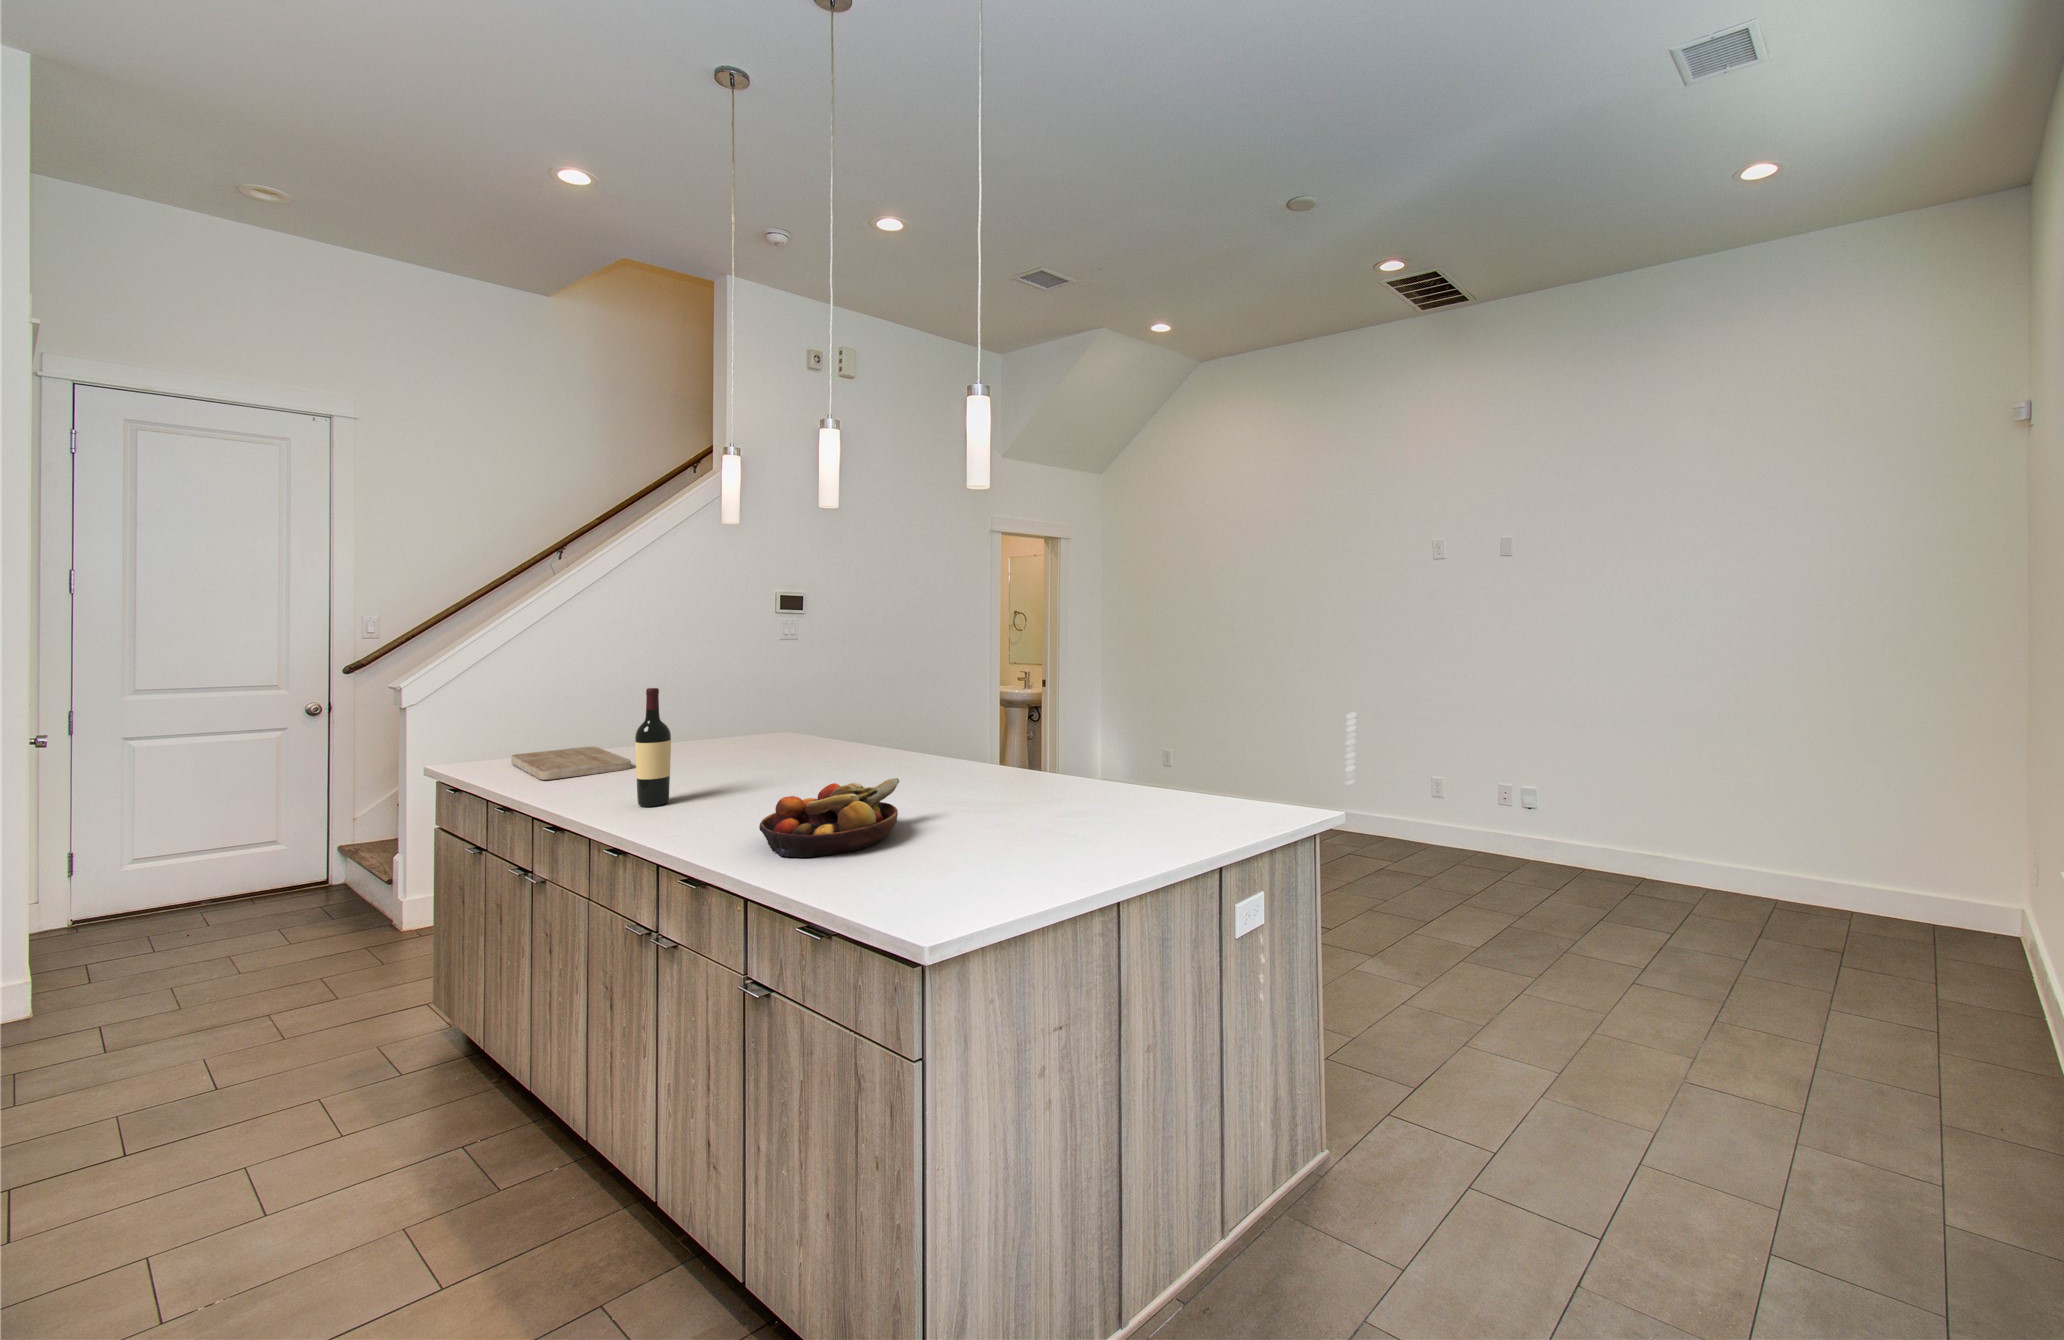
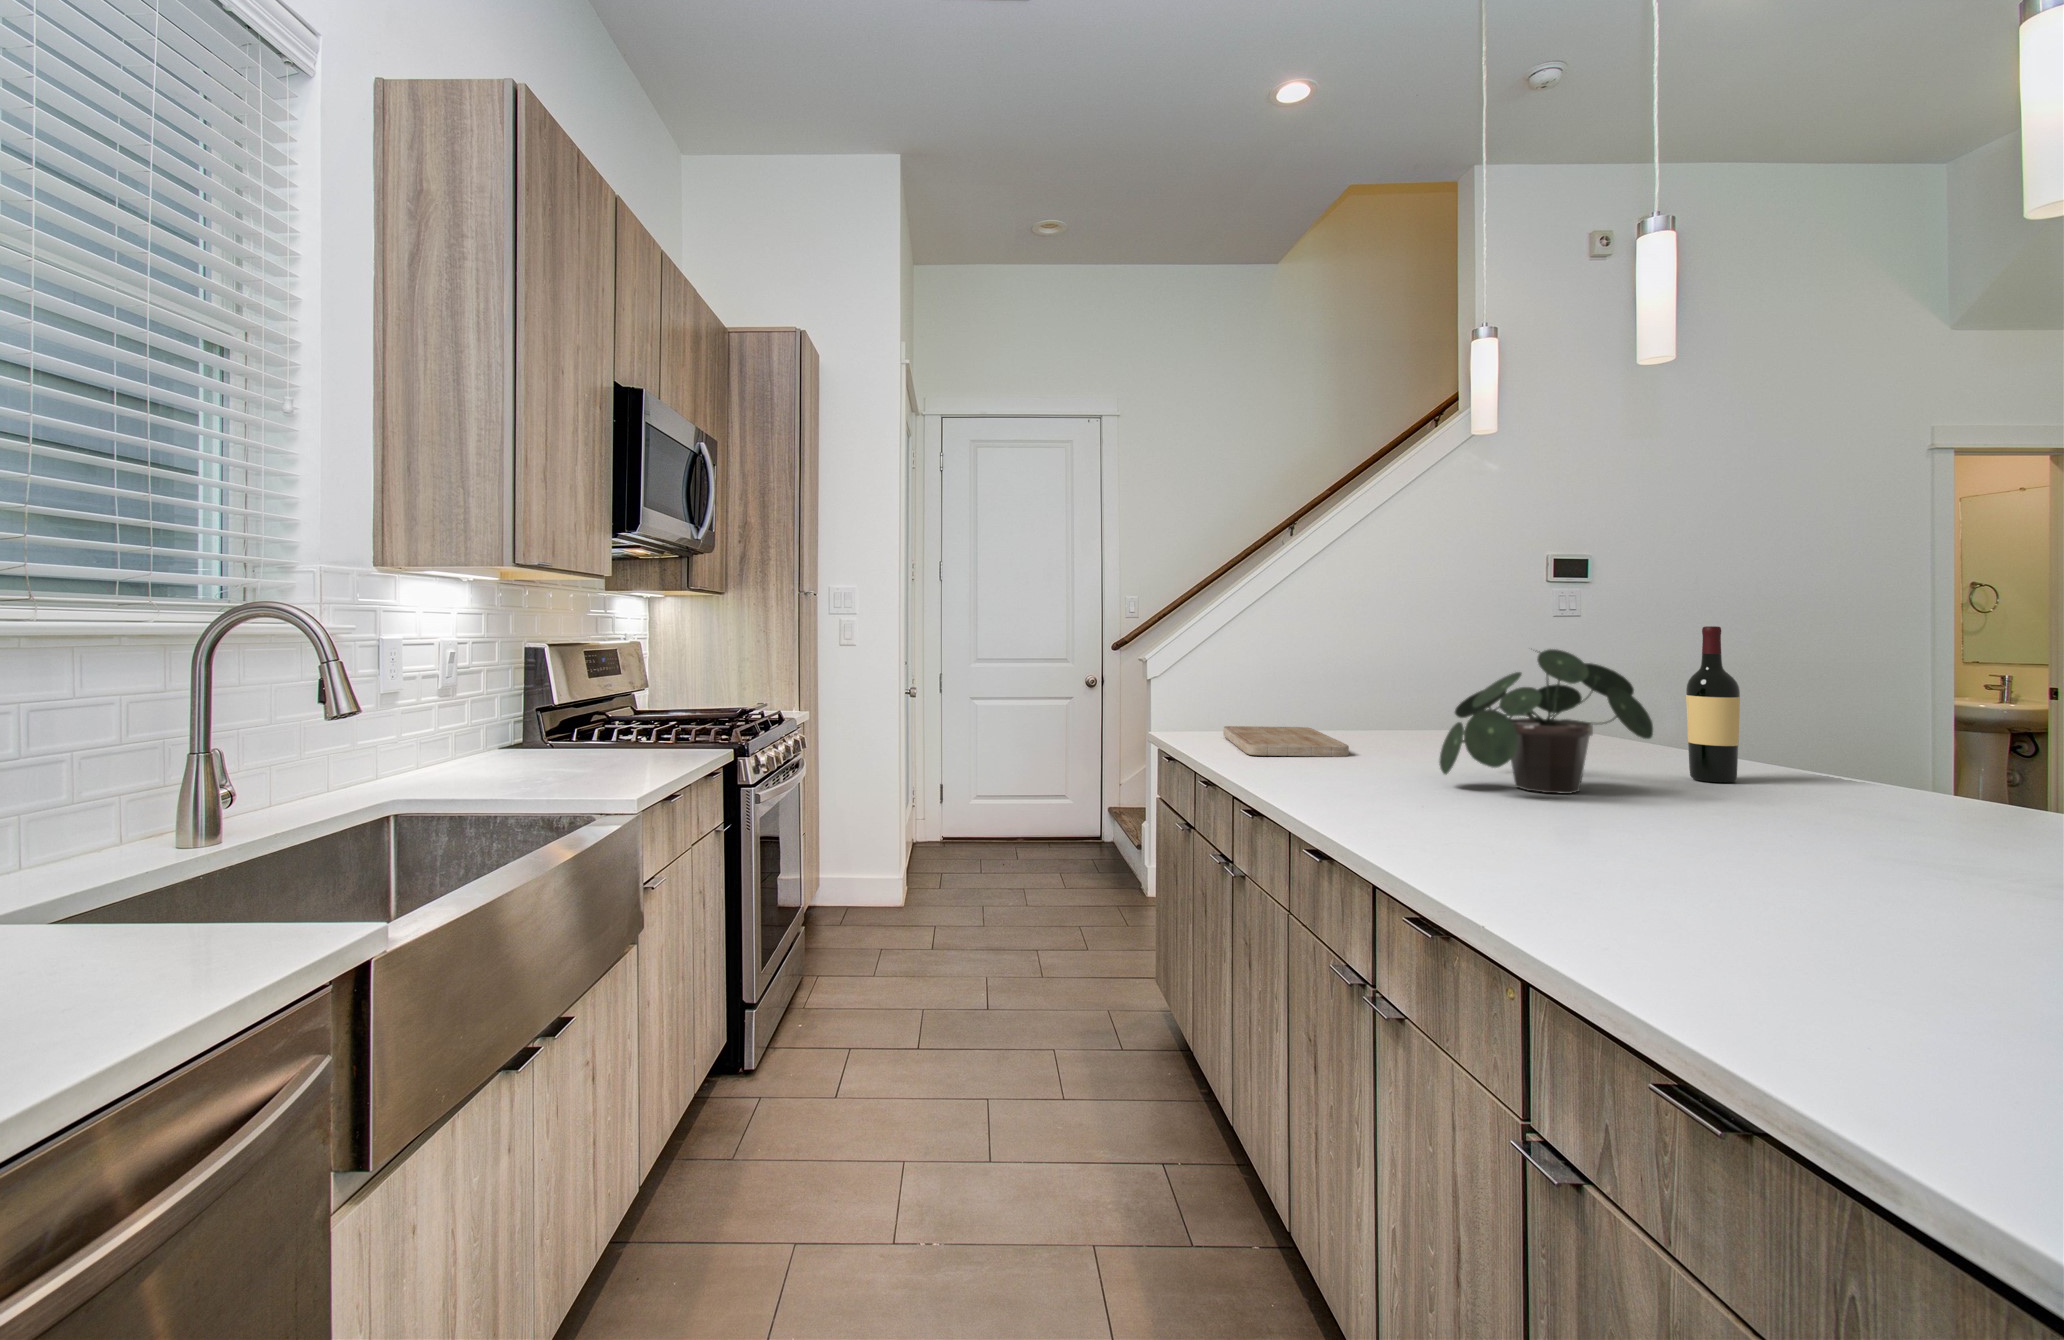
potted plant: none [699,687,822,778] -> present [1439,649,1653,794]
wine bottle: present [635,688,671,807] -> present [1686,626,1740,783]
fruit bowl: present [759,778,899,857] -> none [1549,806,1896,954]

